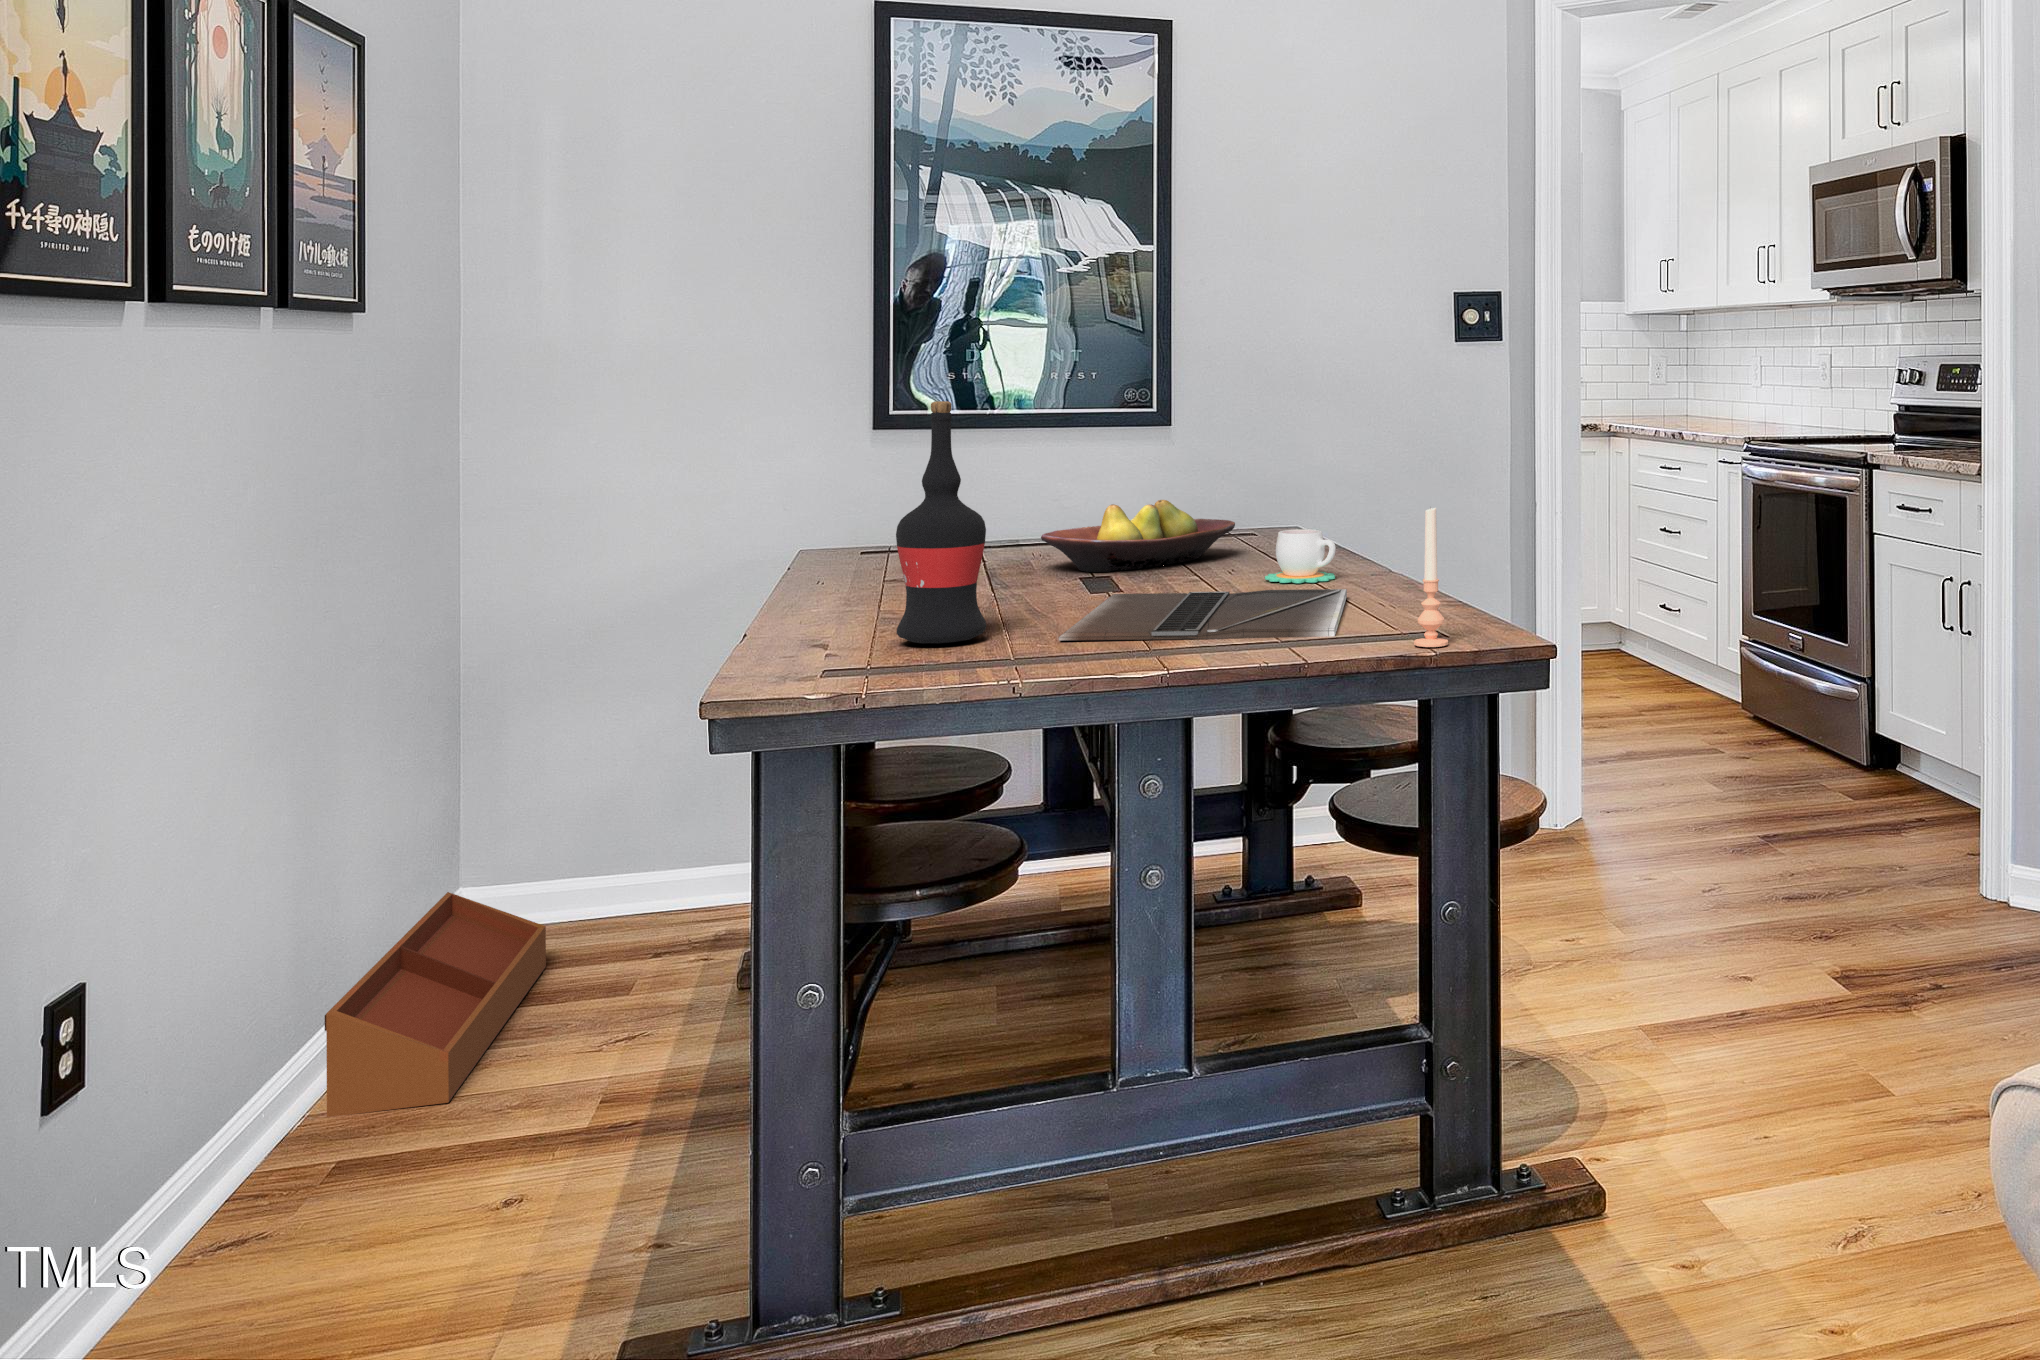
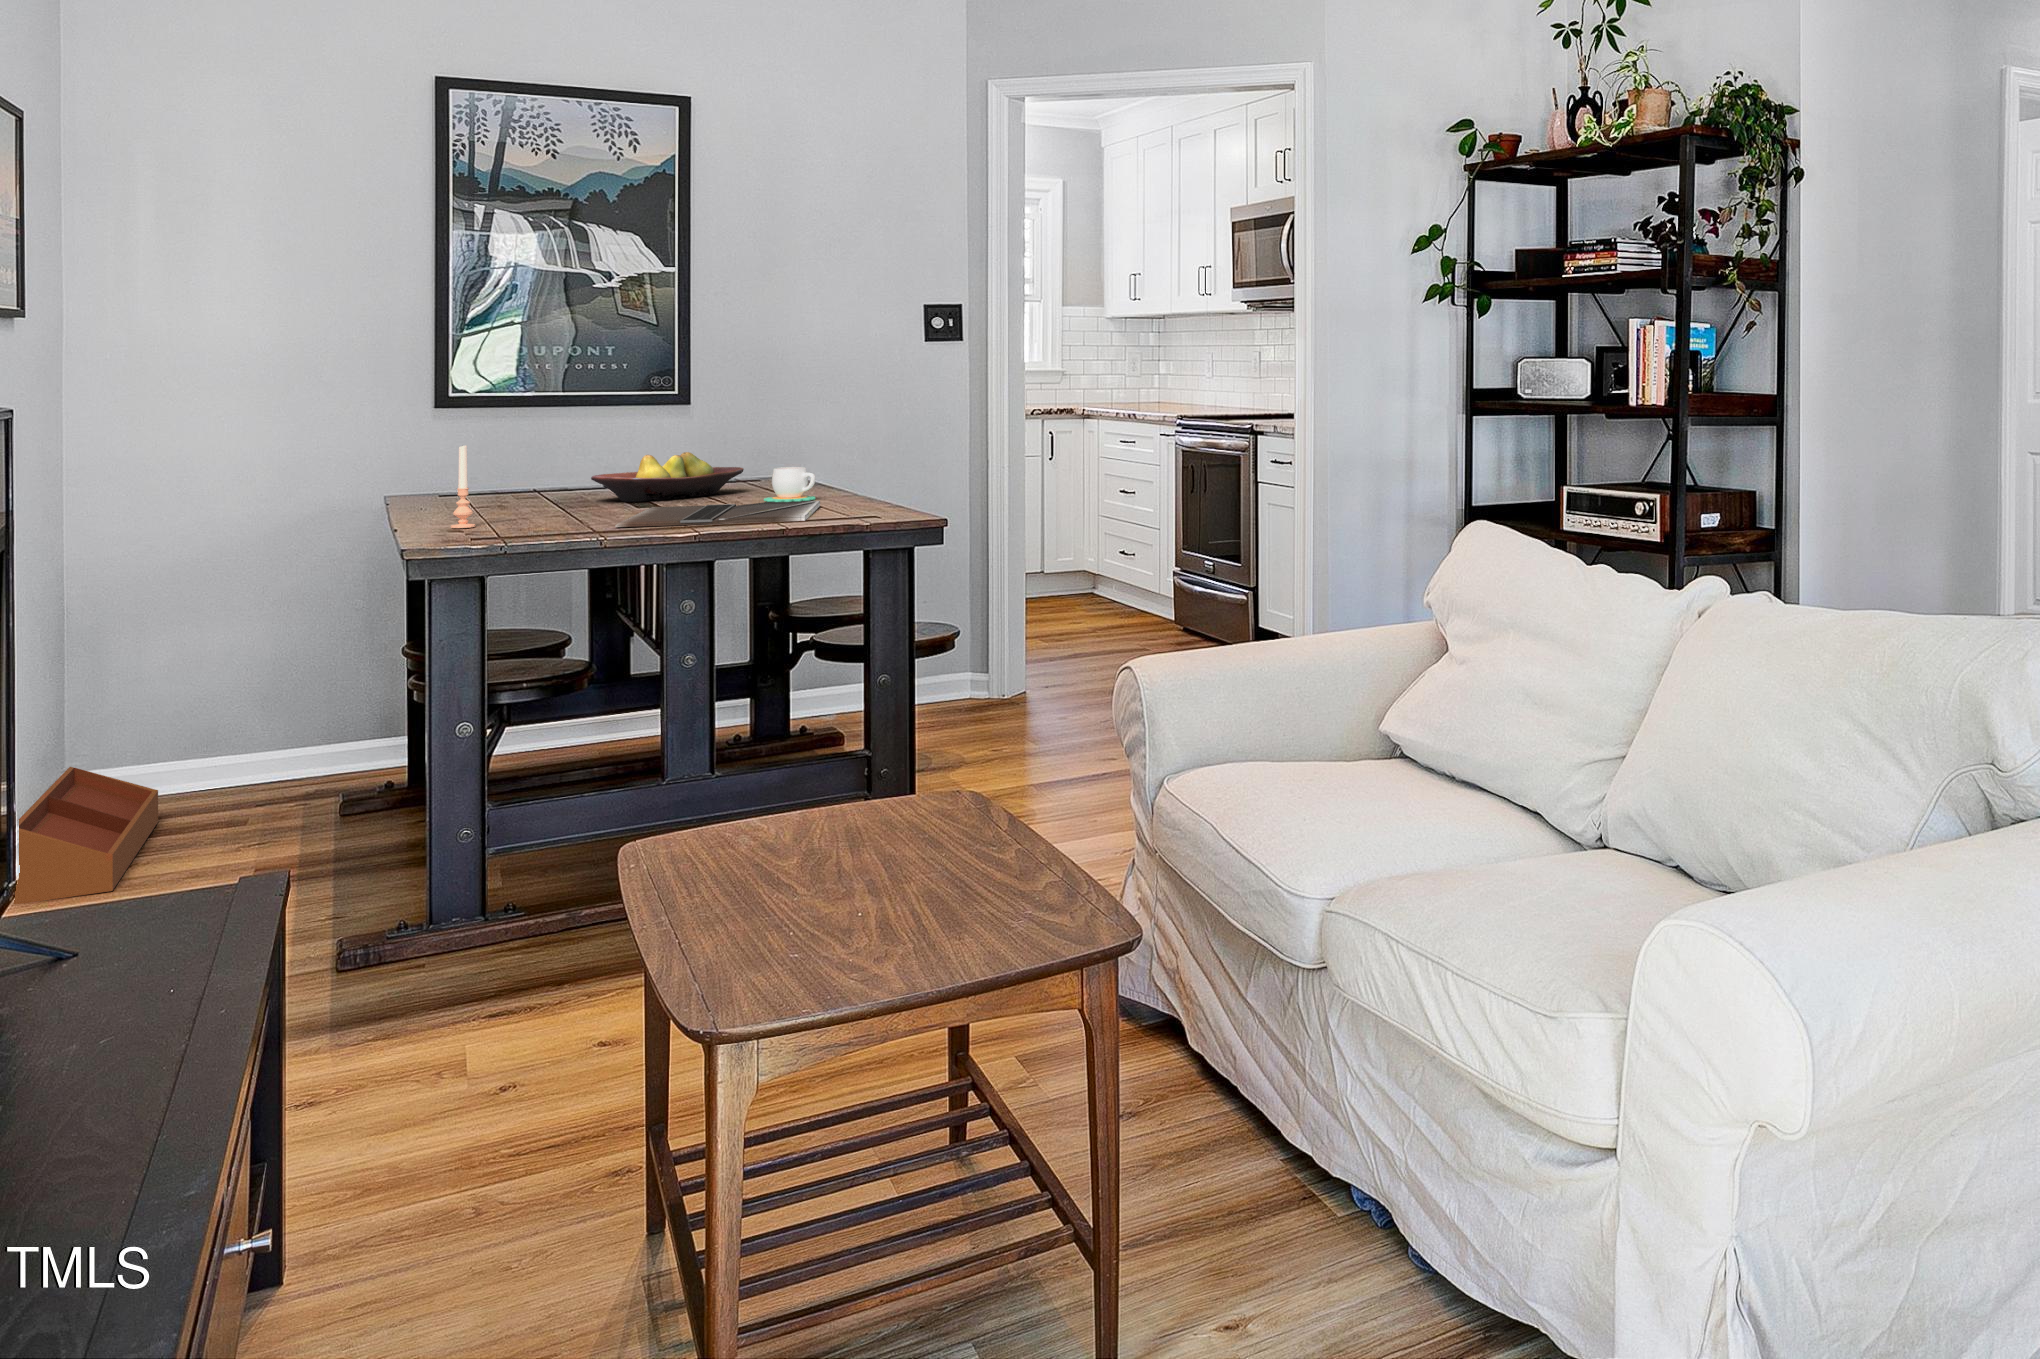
wine bottle: present [896,401,986,643] -> none [499,376,563,530]
candle: present [1414,507,1448,647] -> present [451,445,475,528]

